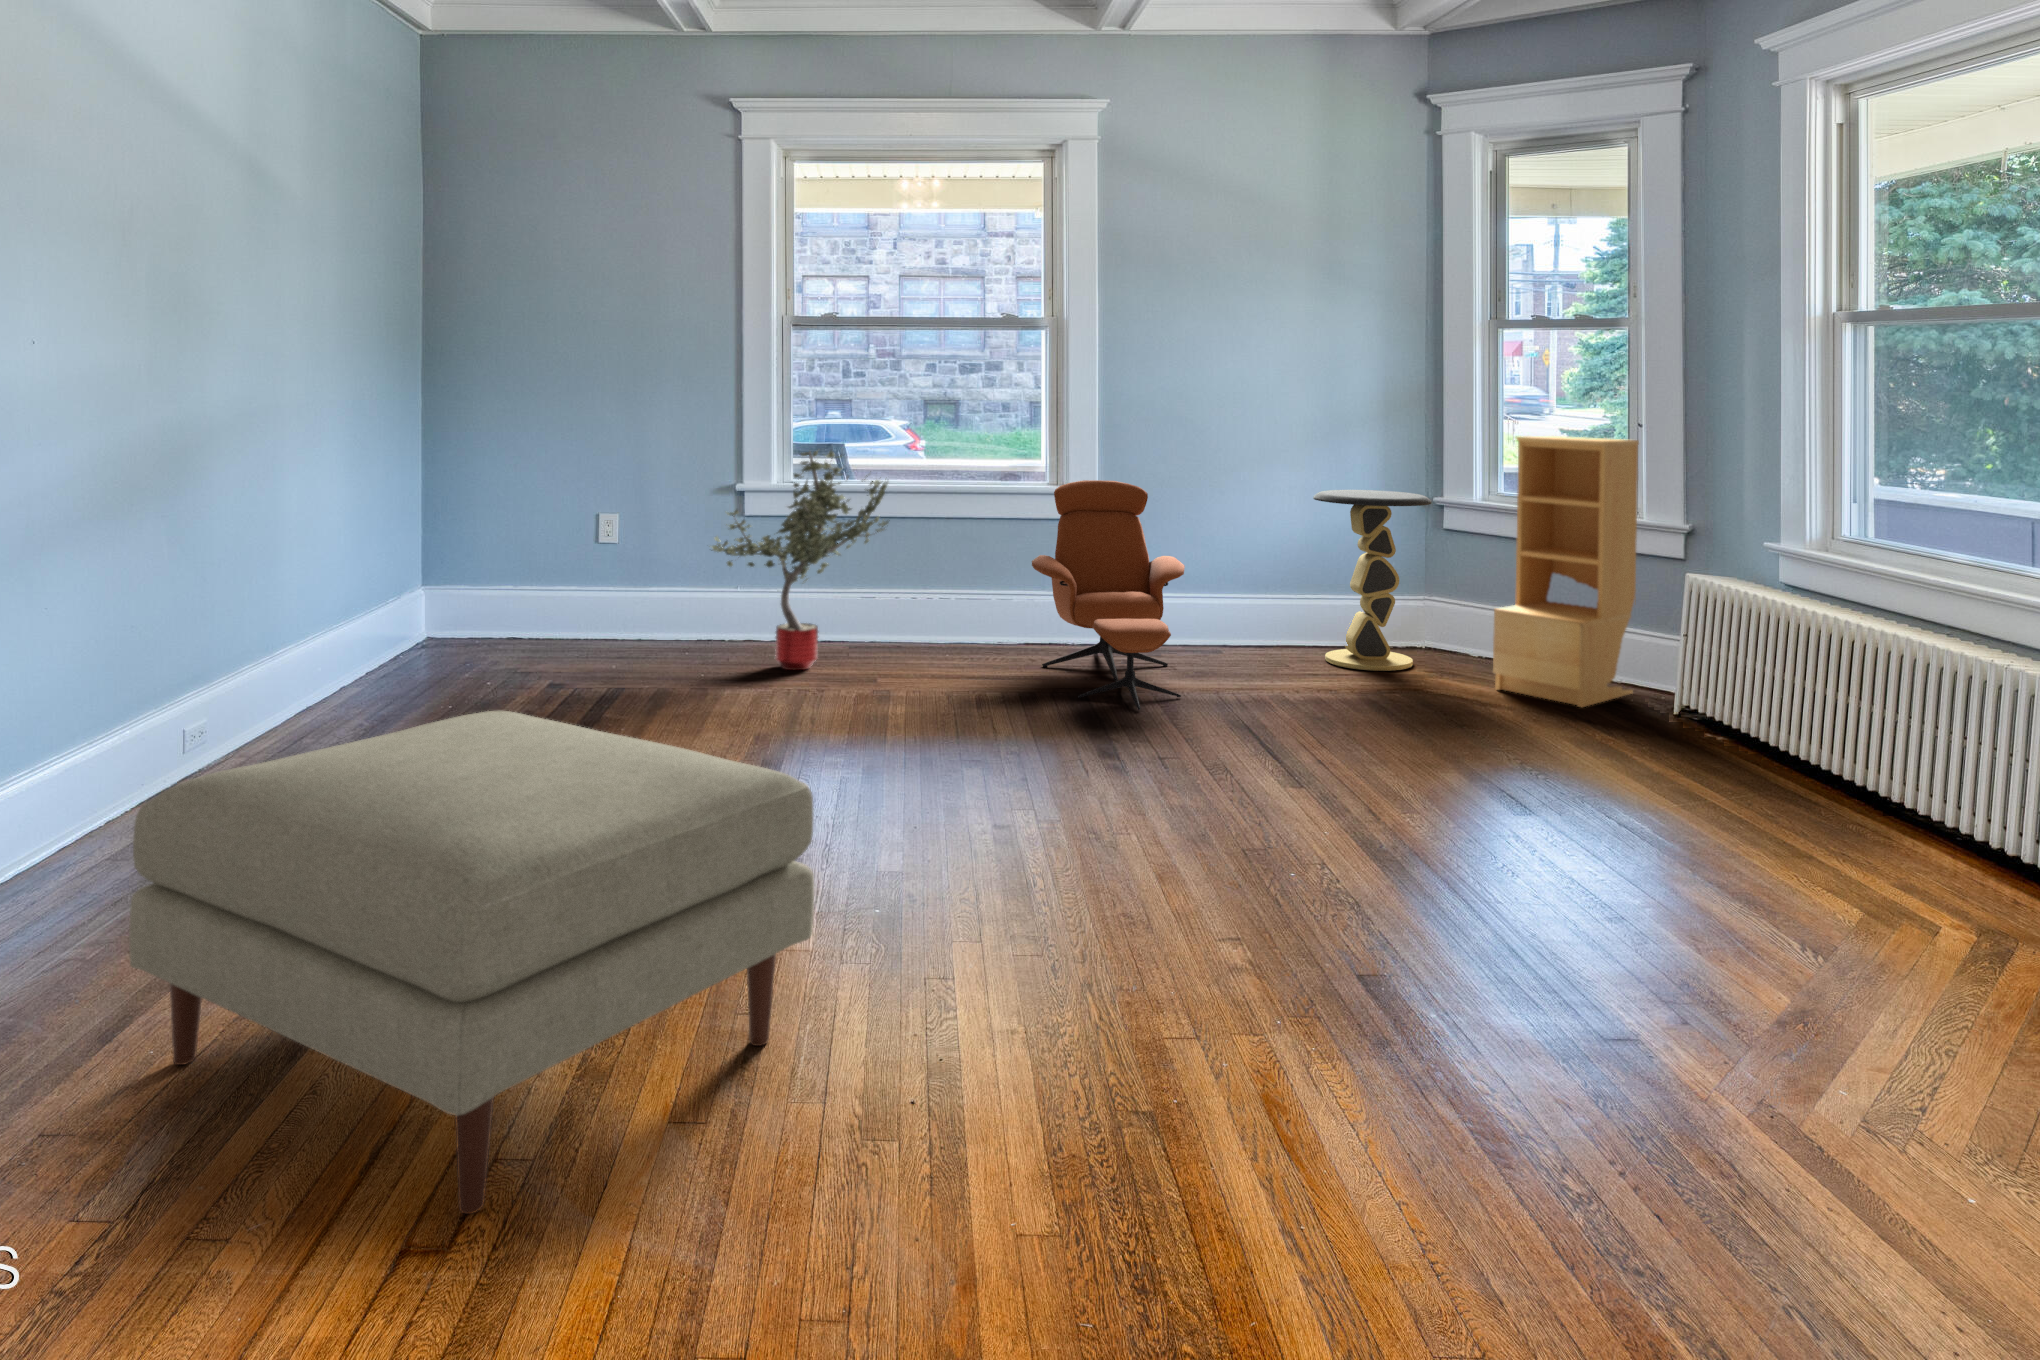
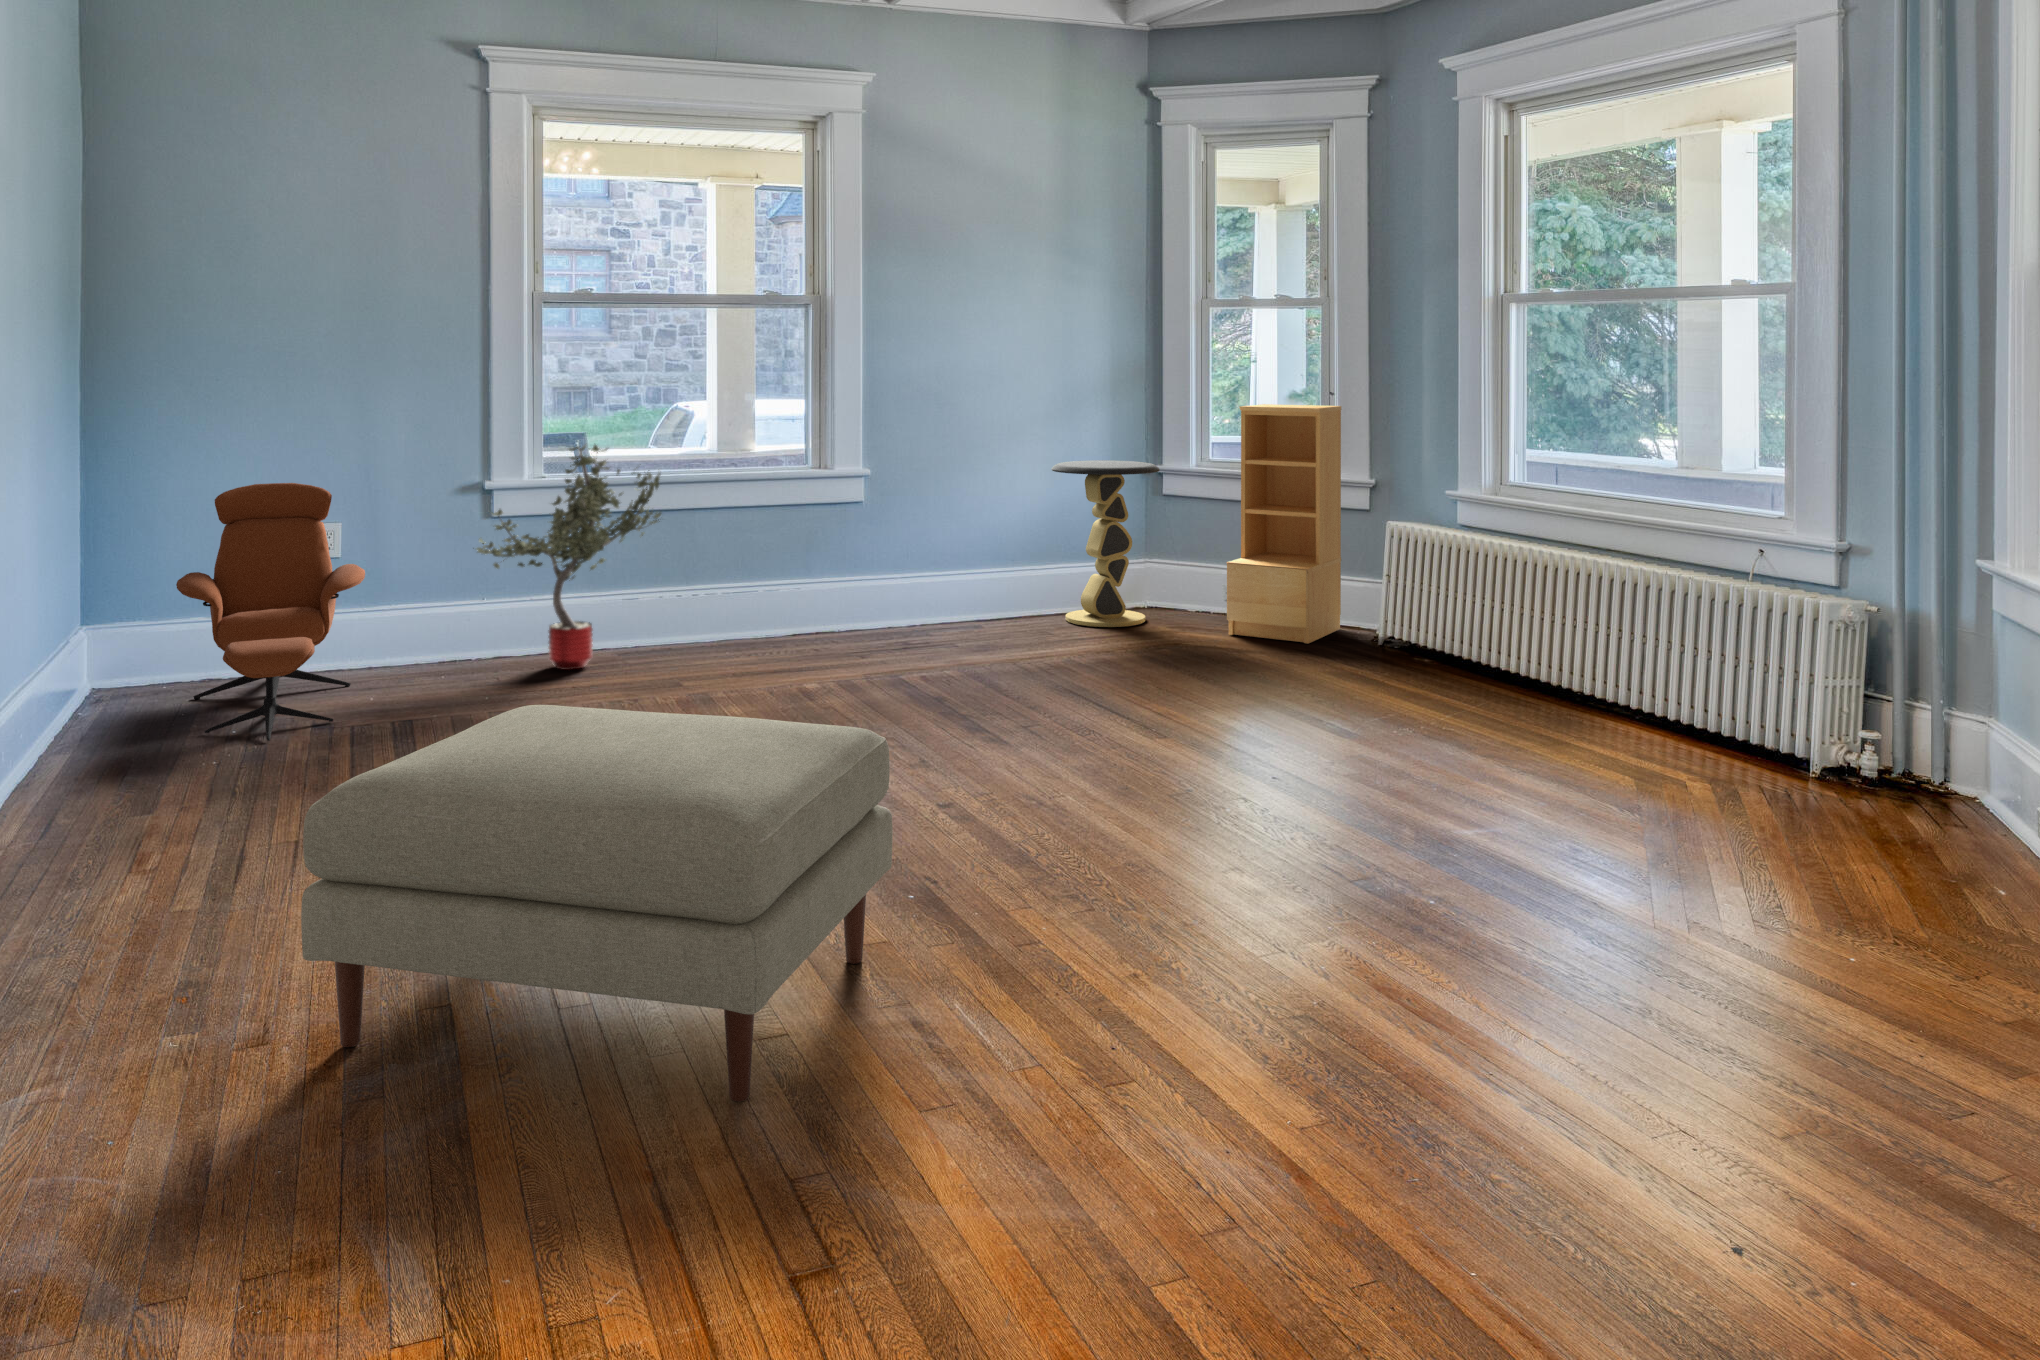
lounge chair: present [1032,480,1185,710] -> present [176,483,365,741]

